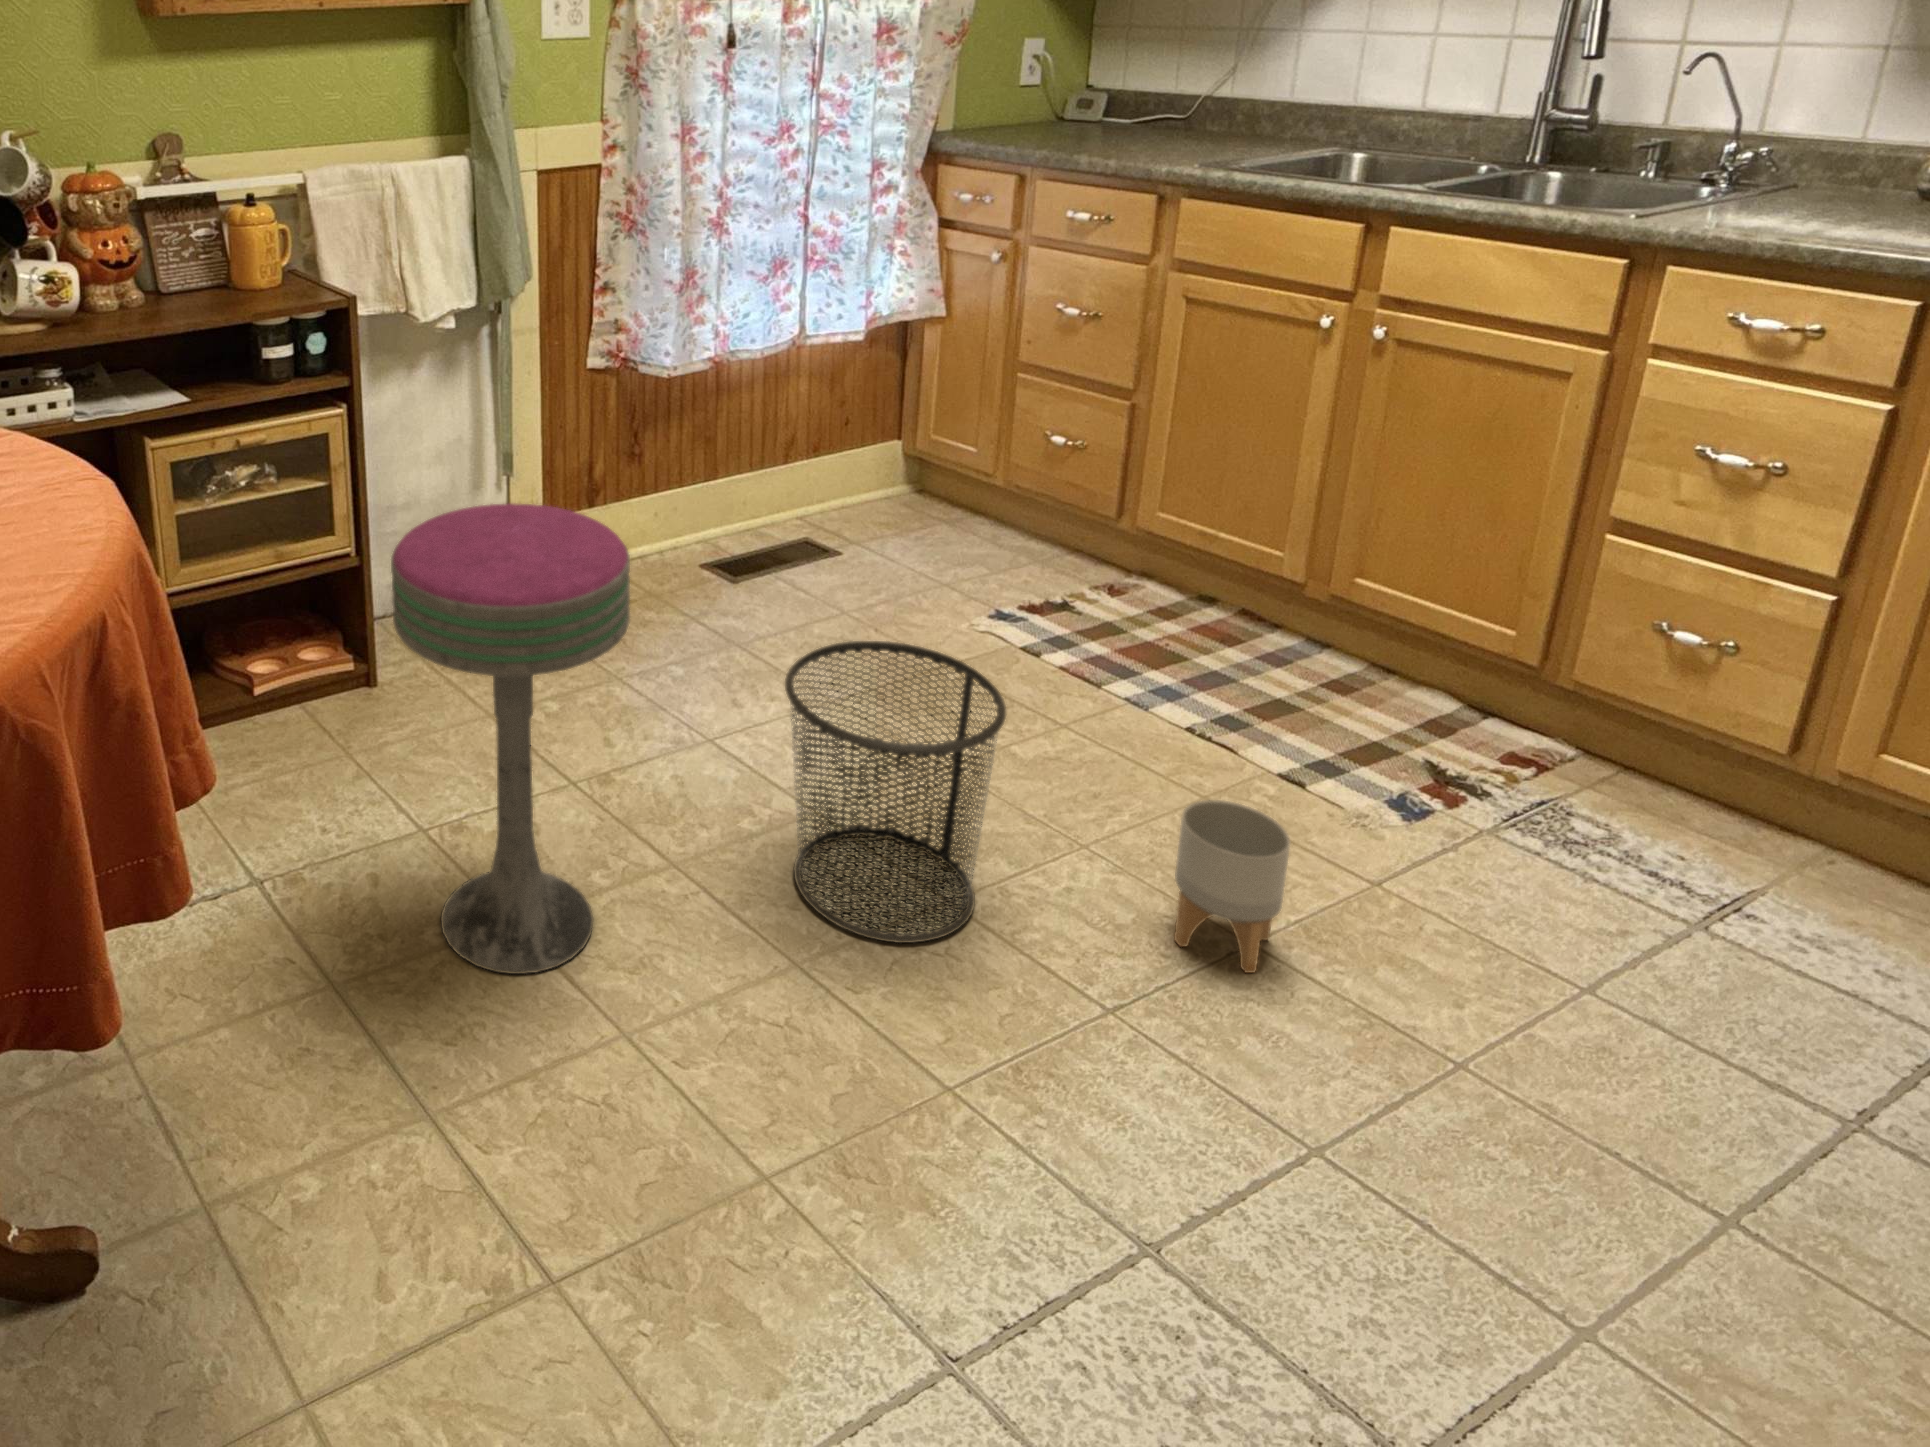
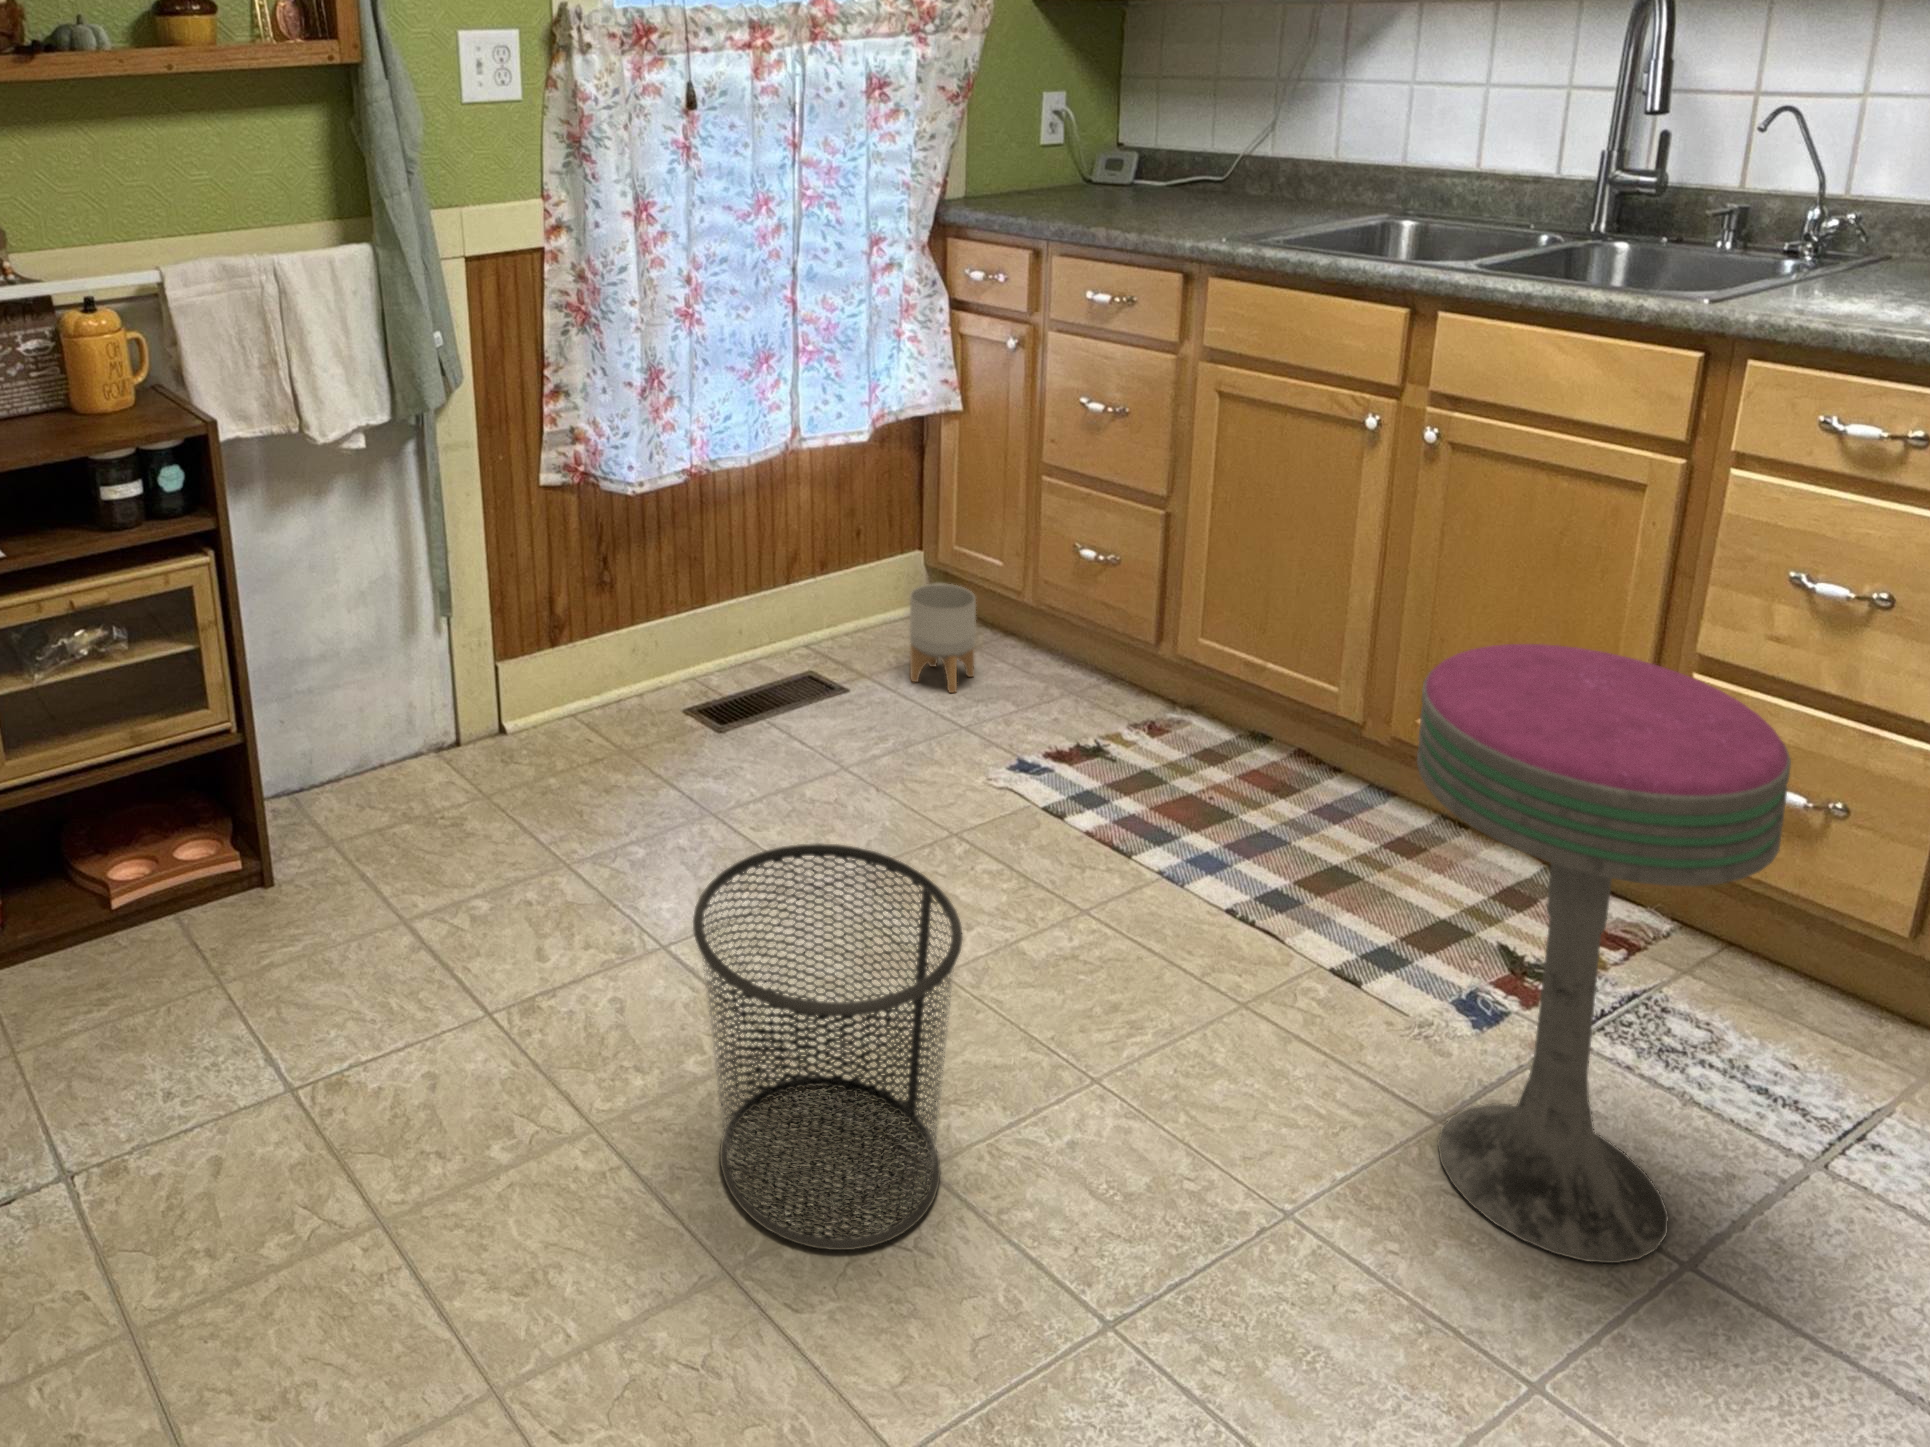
bar stool: present [391,503,630,974] -> present [1417,644,1791,1263]
planter: present [1174,800,1290,973] -> present [910,583,976,693]

